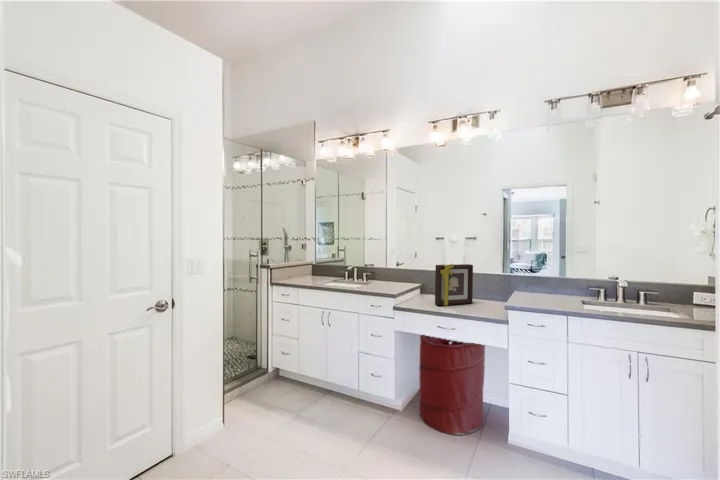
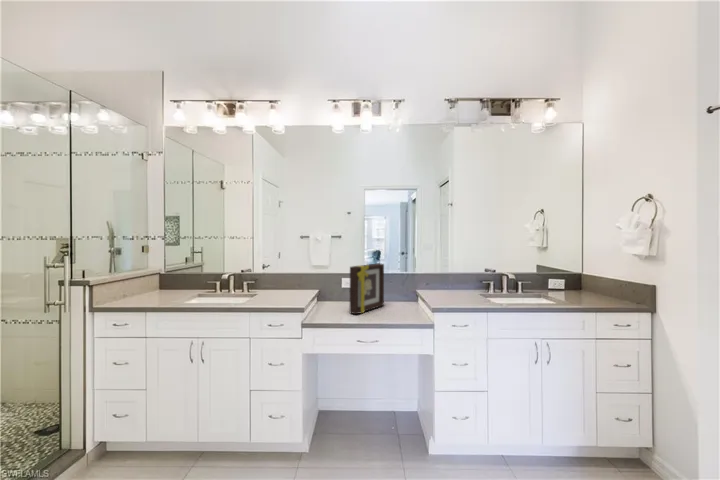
laundry hamper: present [419,335,485,435] -> none [331,335,403,465]

